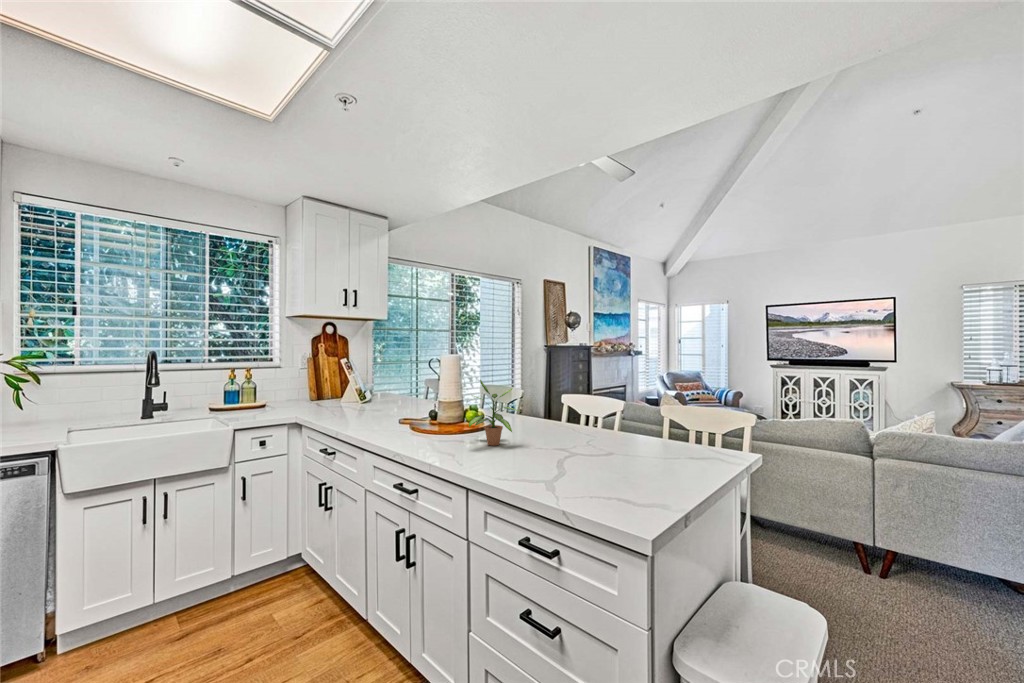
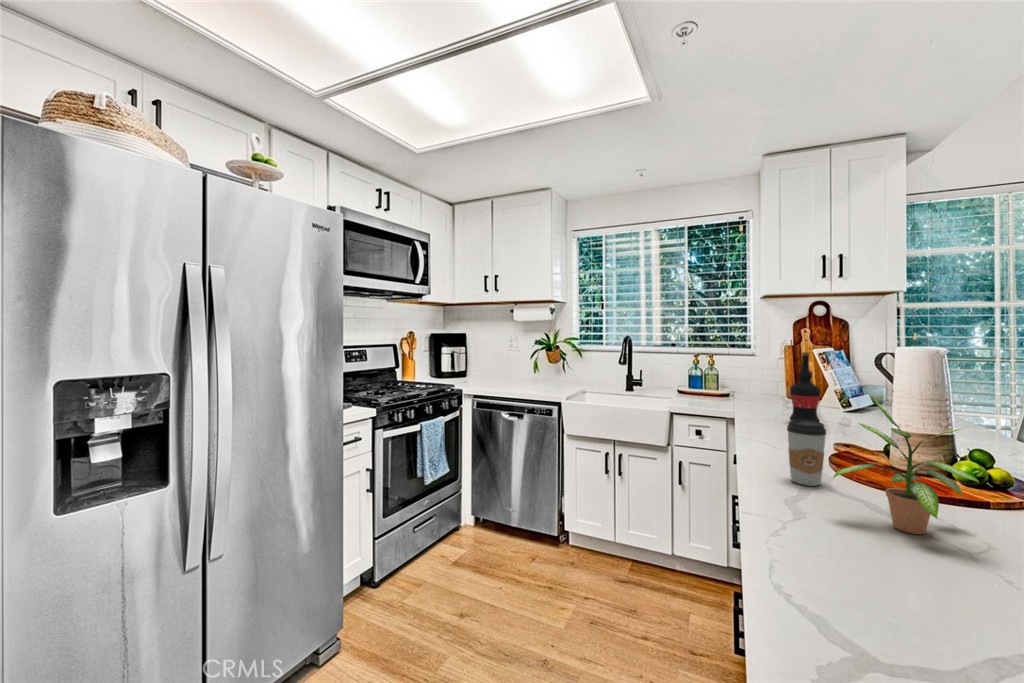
wine bottle: none [351,361,372,415] -> present [790,352,820,422]
coffee cup: none [418,402,439,442] -> present [787,420,827,486]

